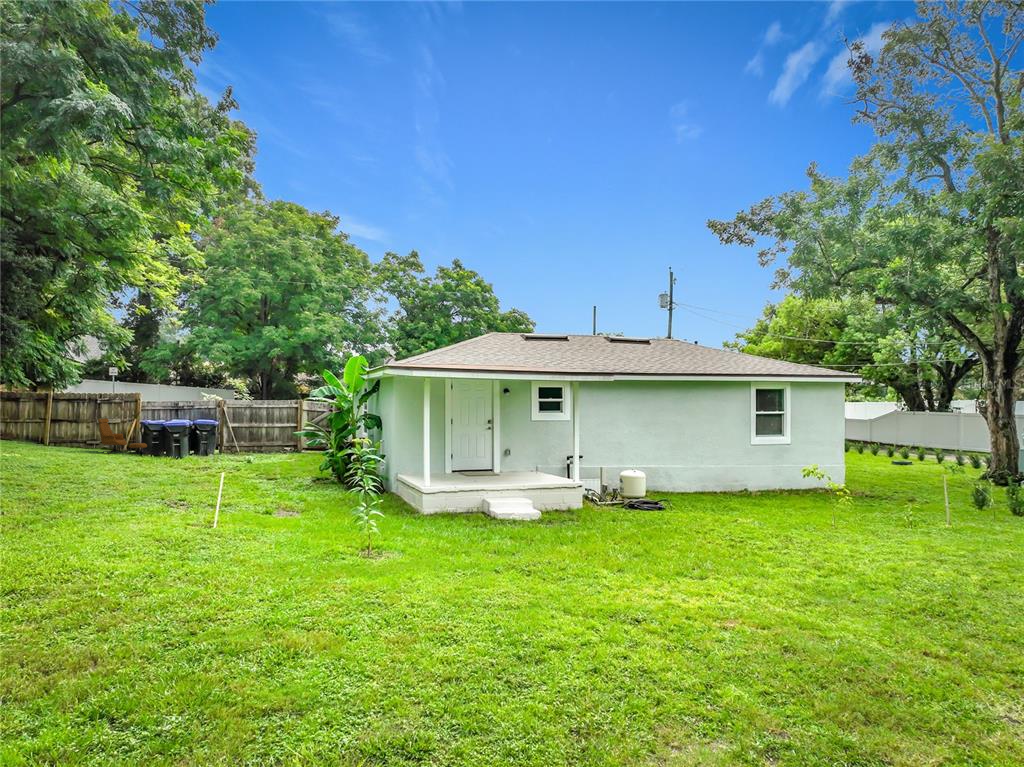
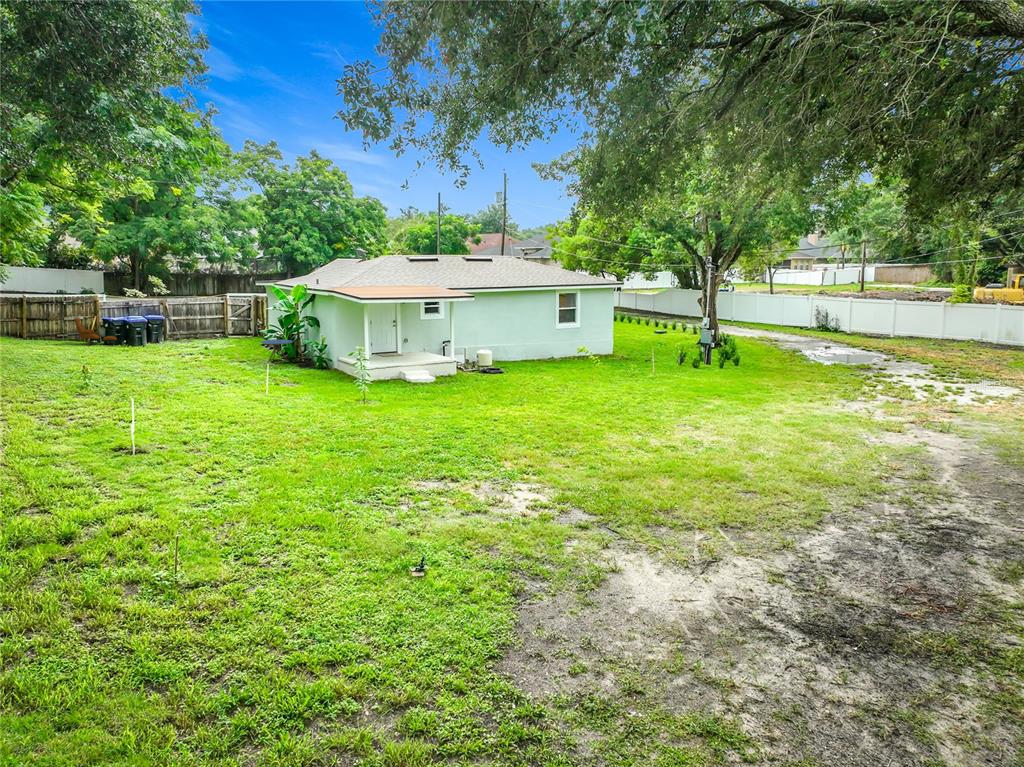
round table: none [288,447,335,482] -> present [261,340,292,362]

